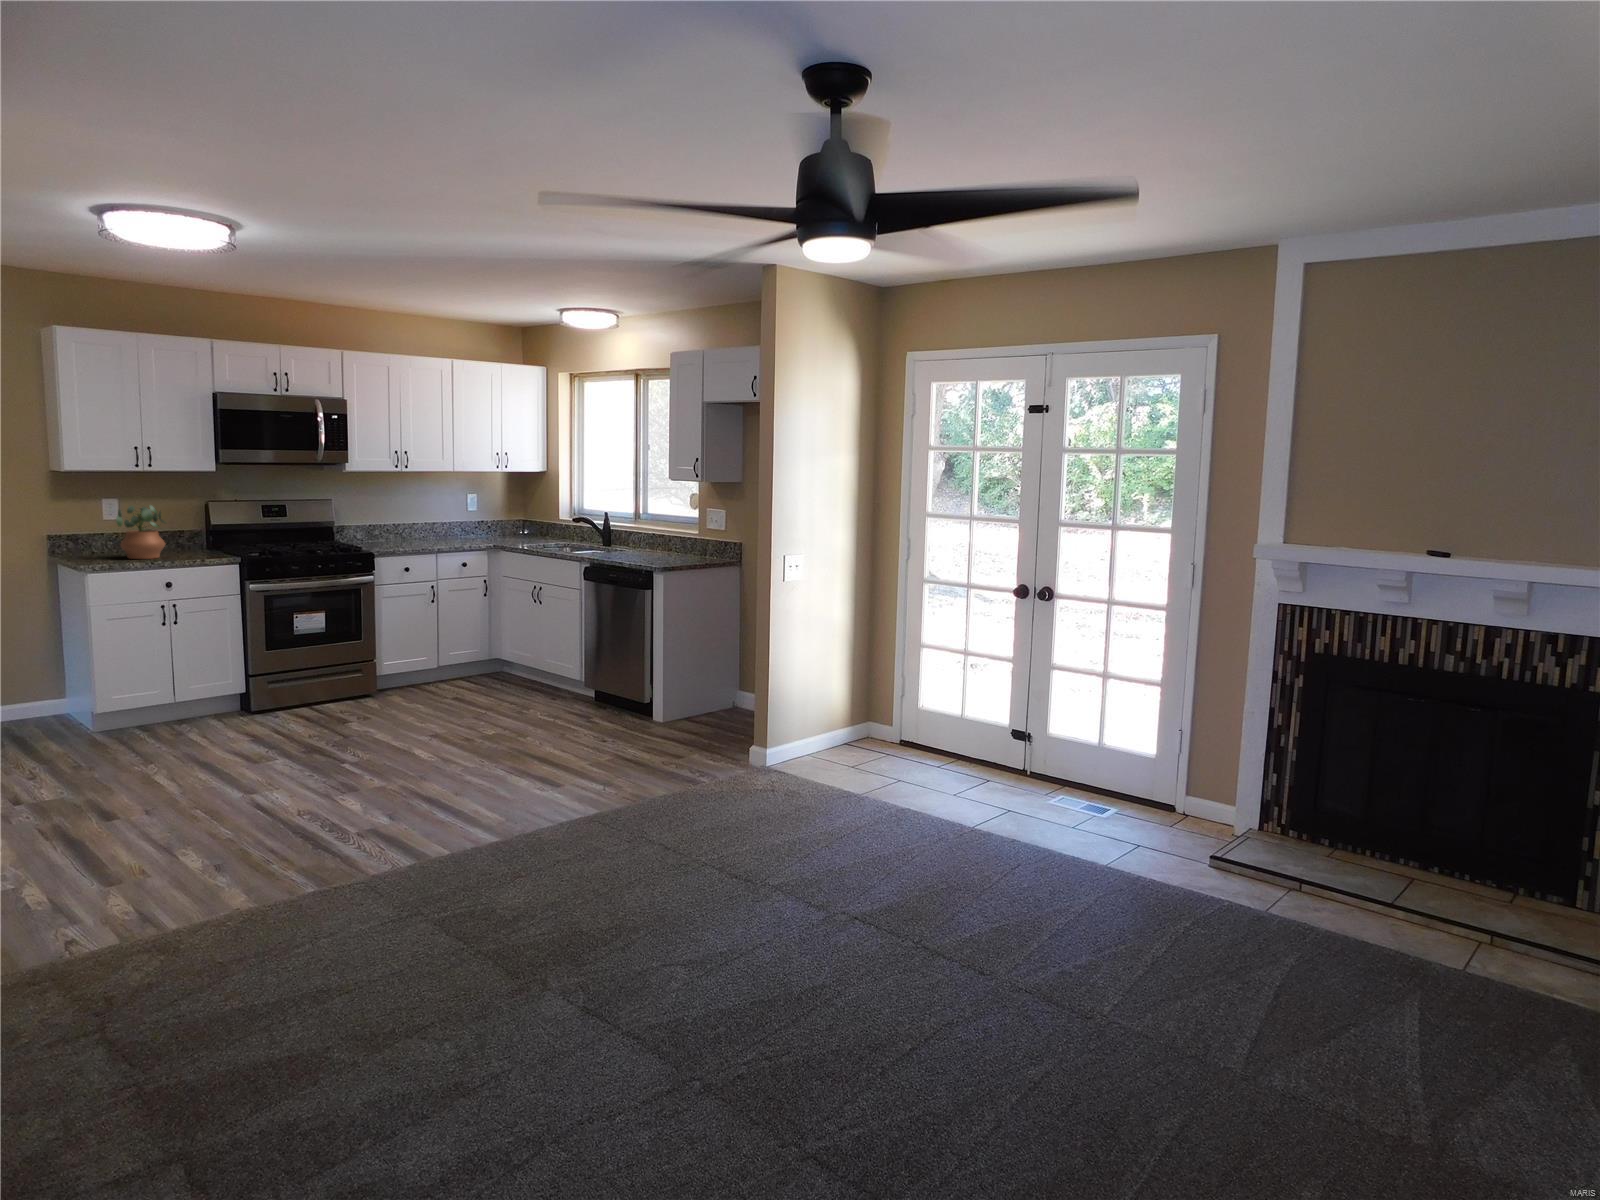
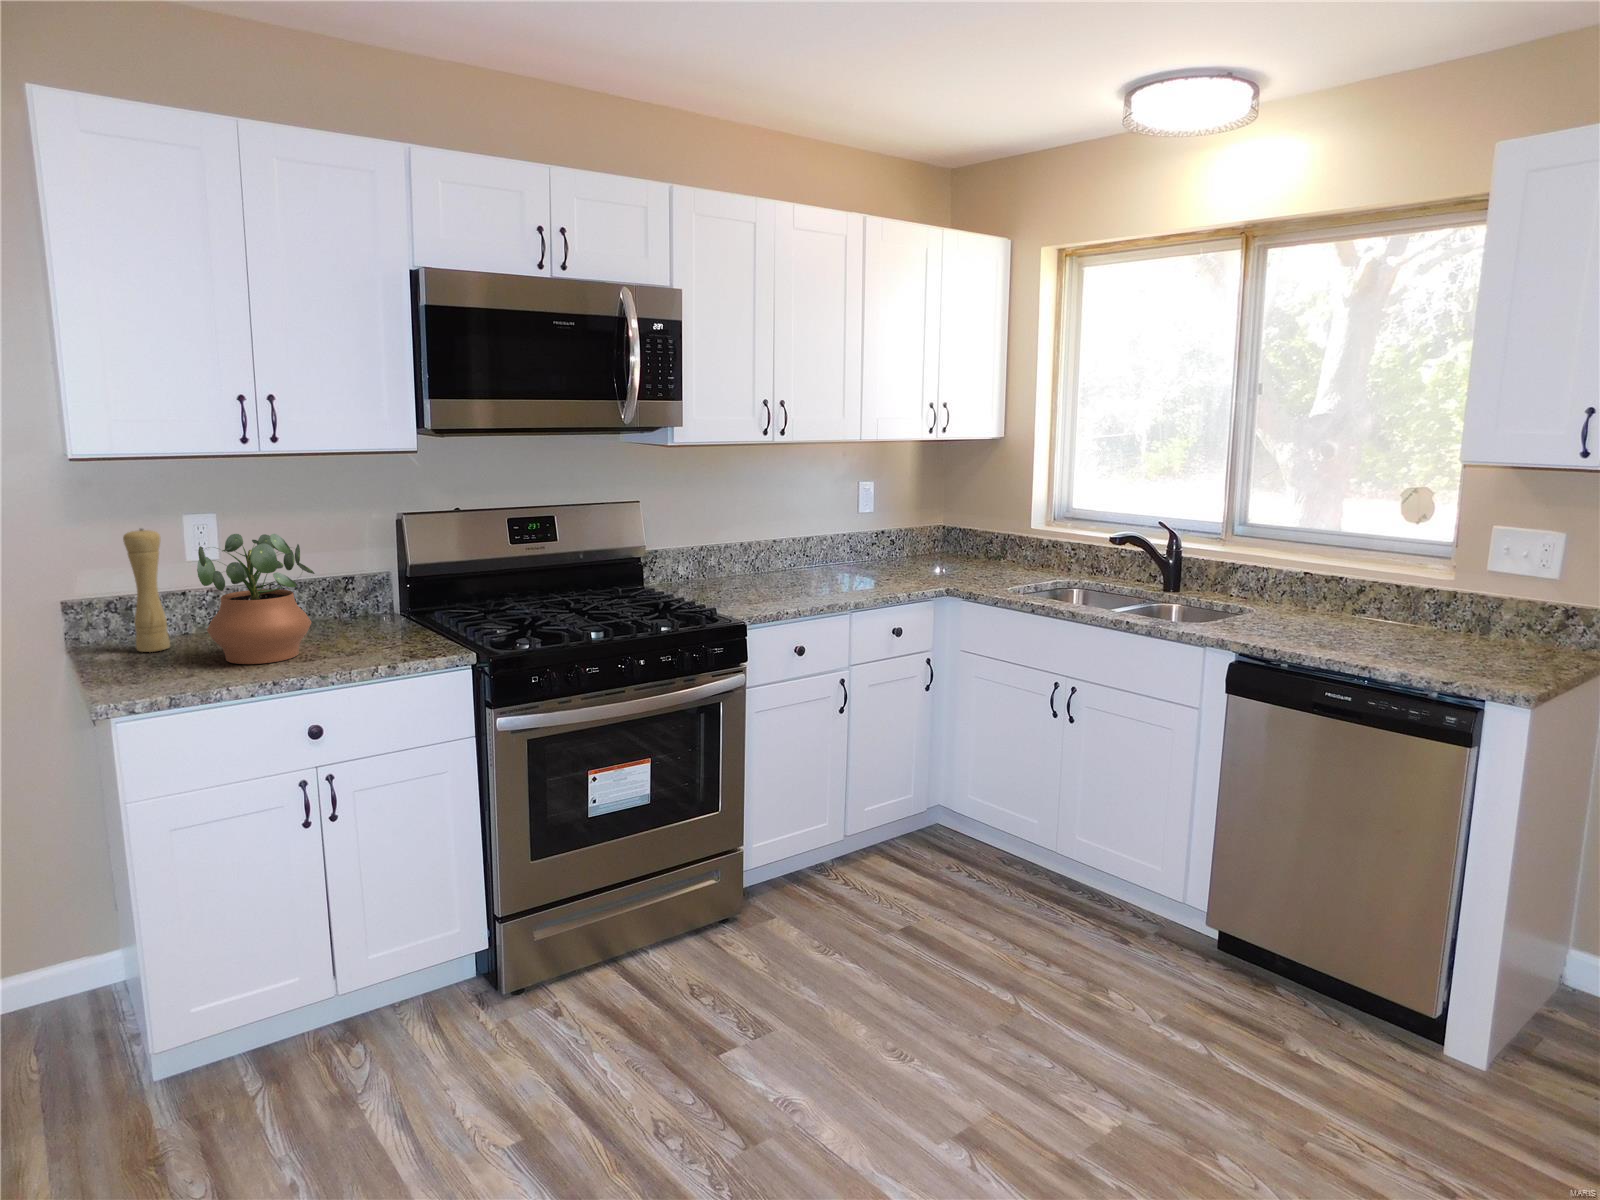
pepper mill: none [79,503,98,556] -> present [123,528,170,652]

